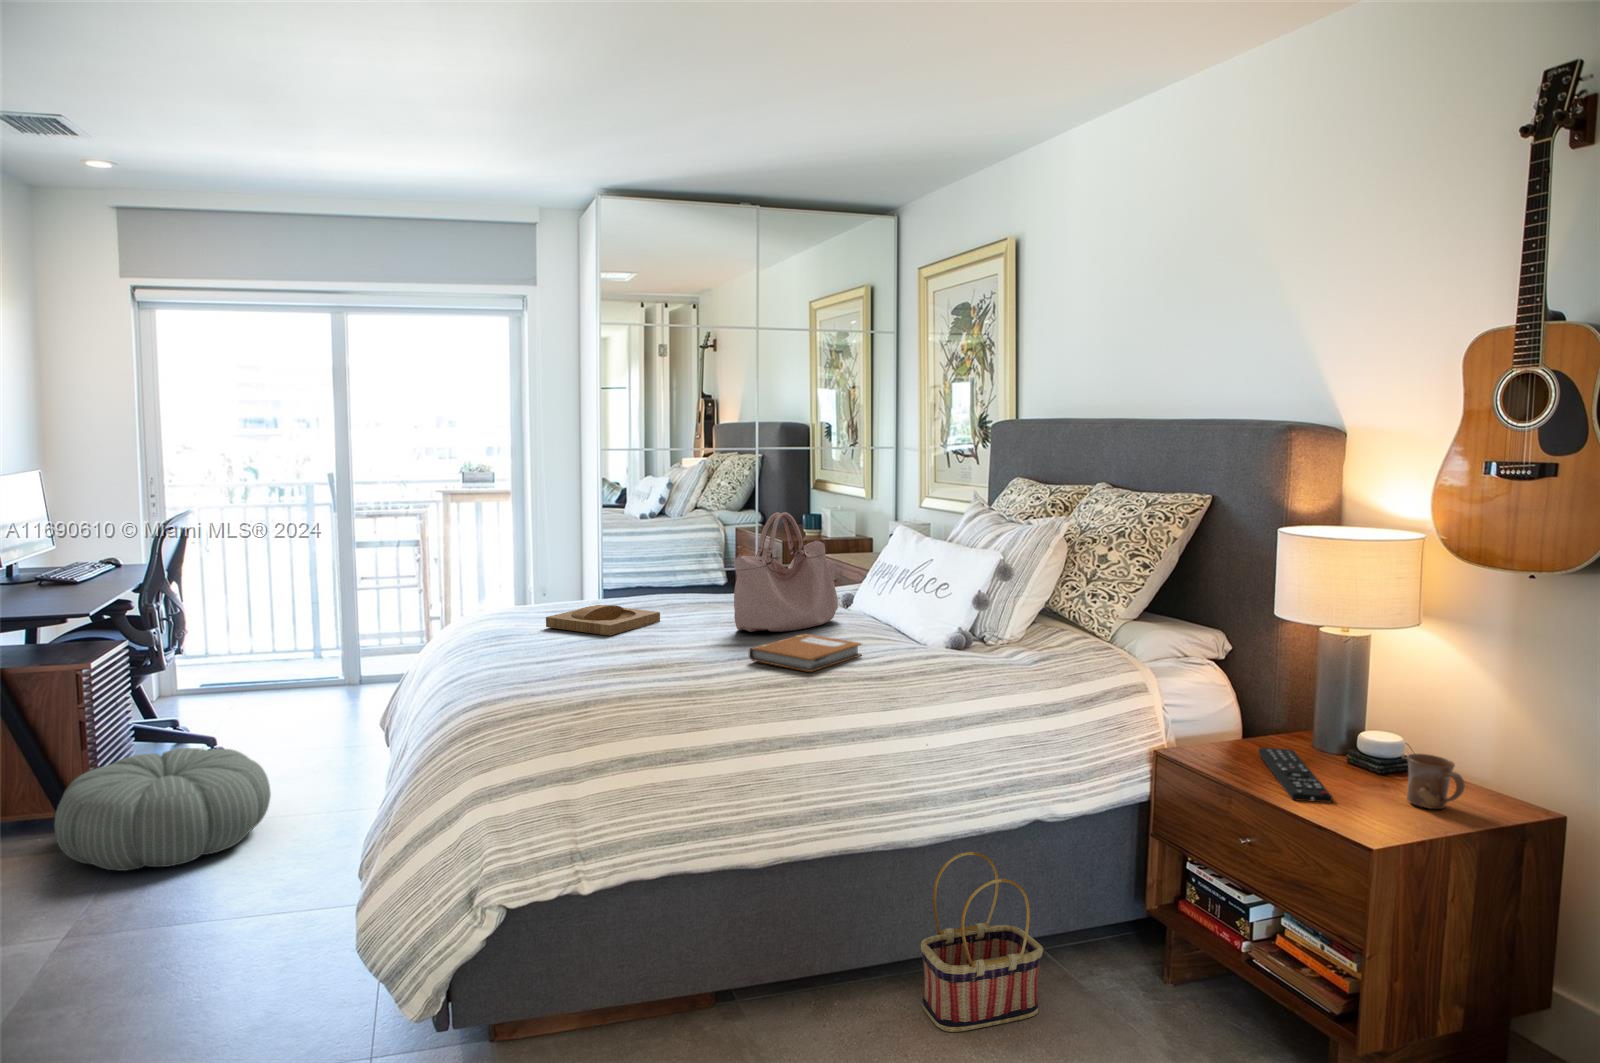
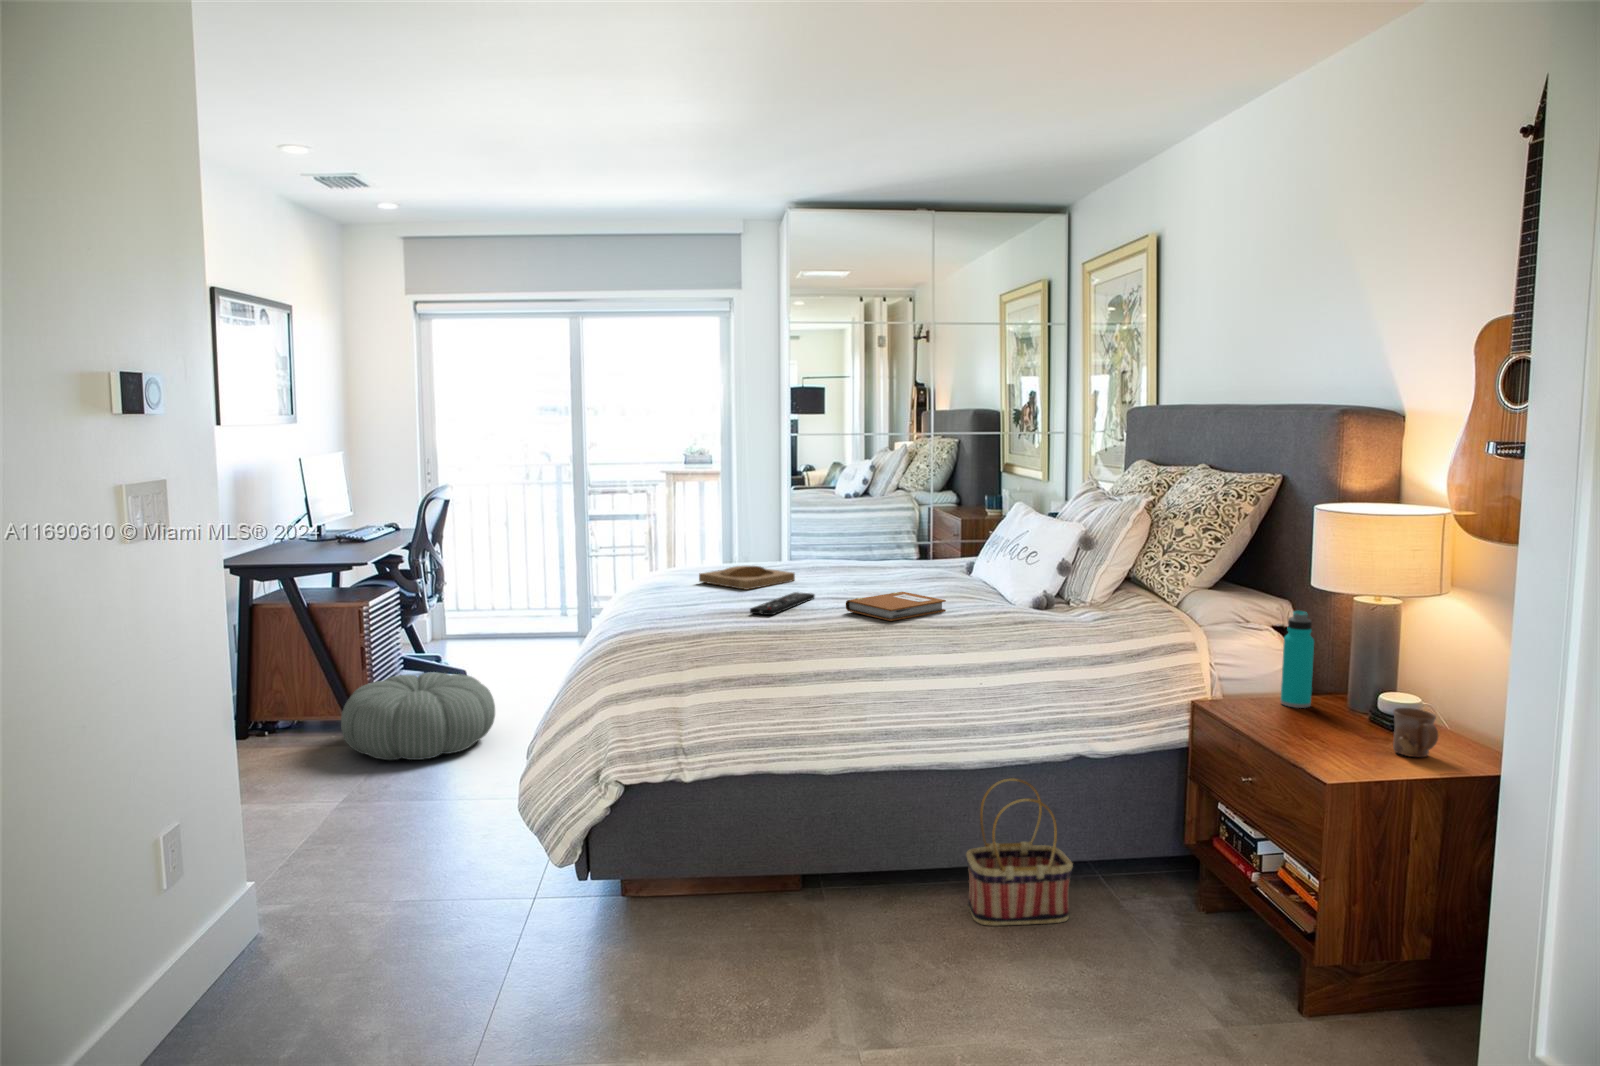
handbag: present [734,512,838,632] -> none [849,488,947,590]
water bottle: none [1242,645,1279,751] -> present [1280,610,1314,708]
remote control: present [1259,748,1332,802] -> present [750,592,815,615]

